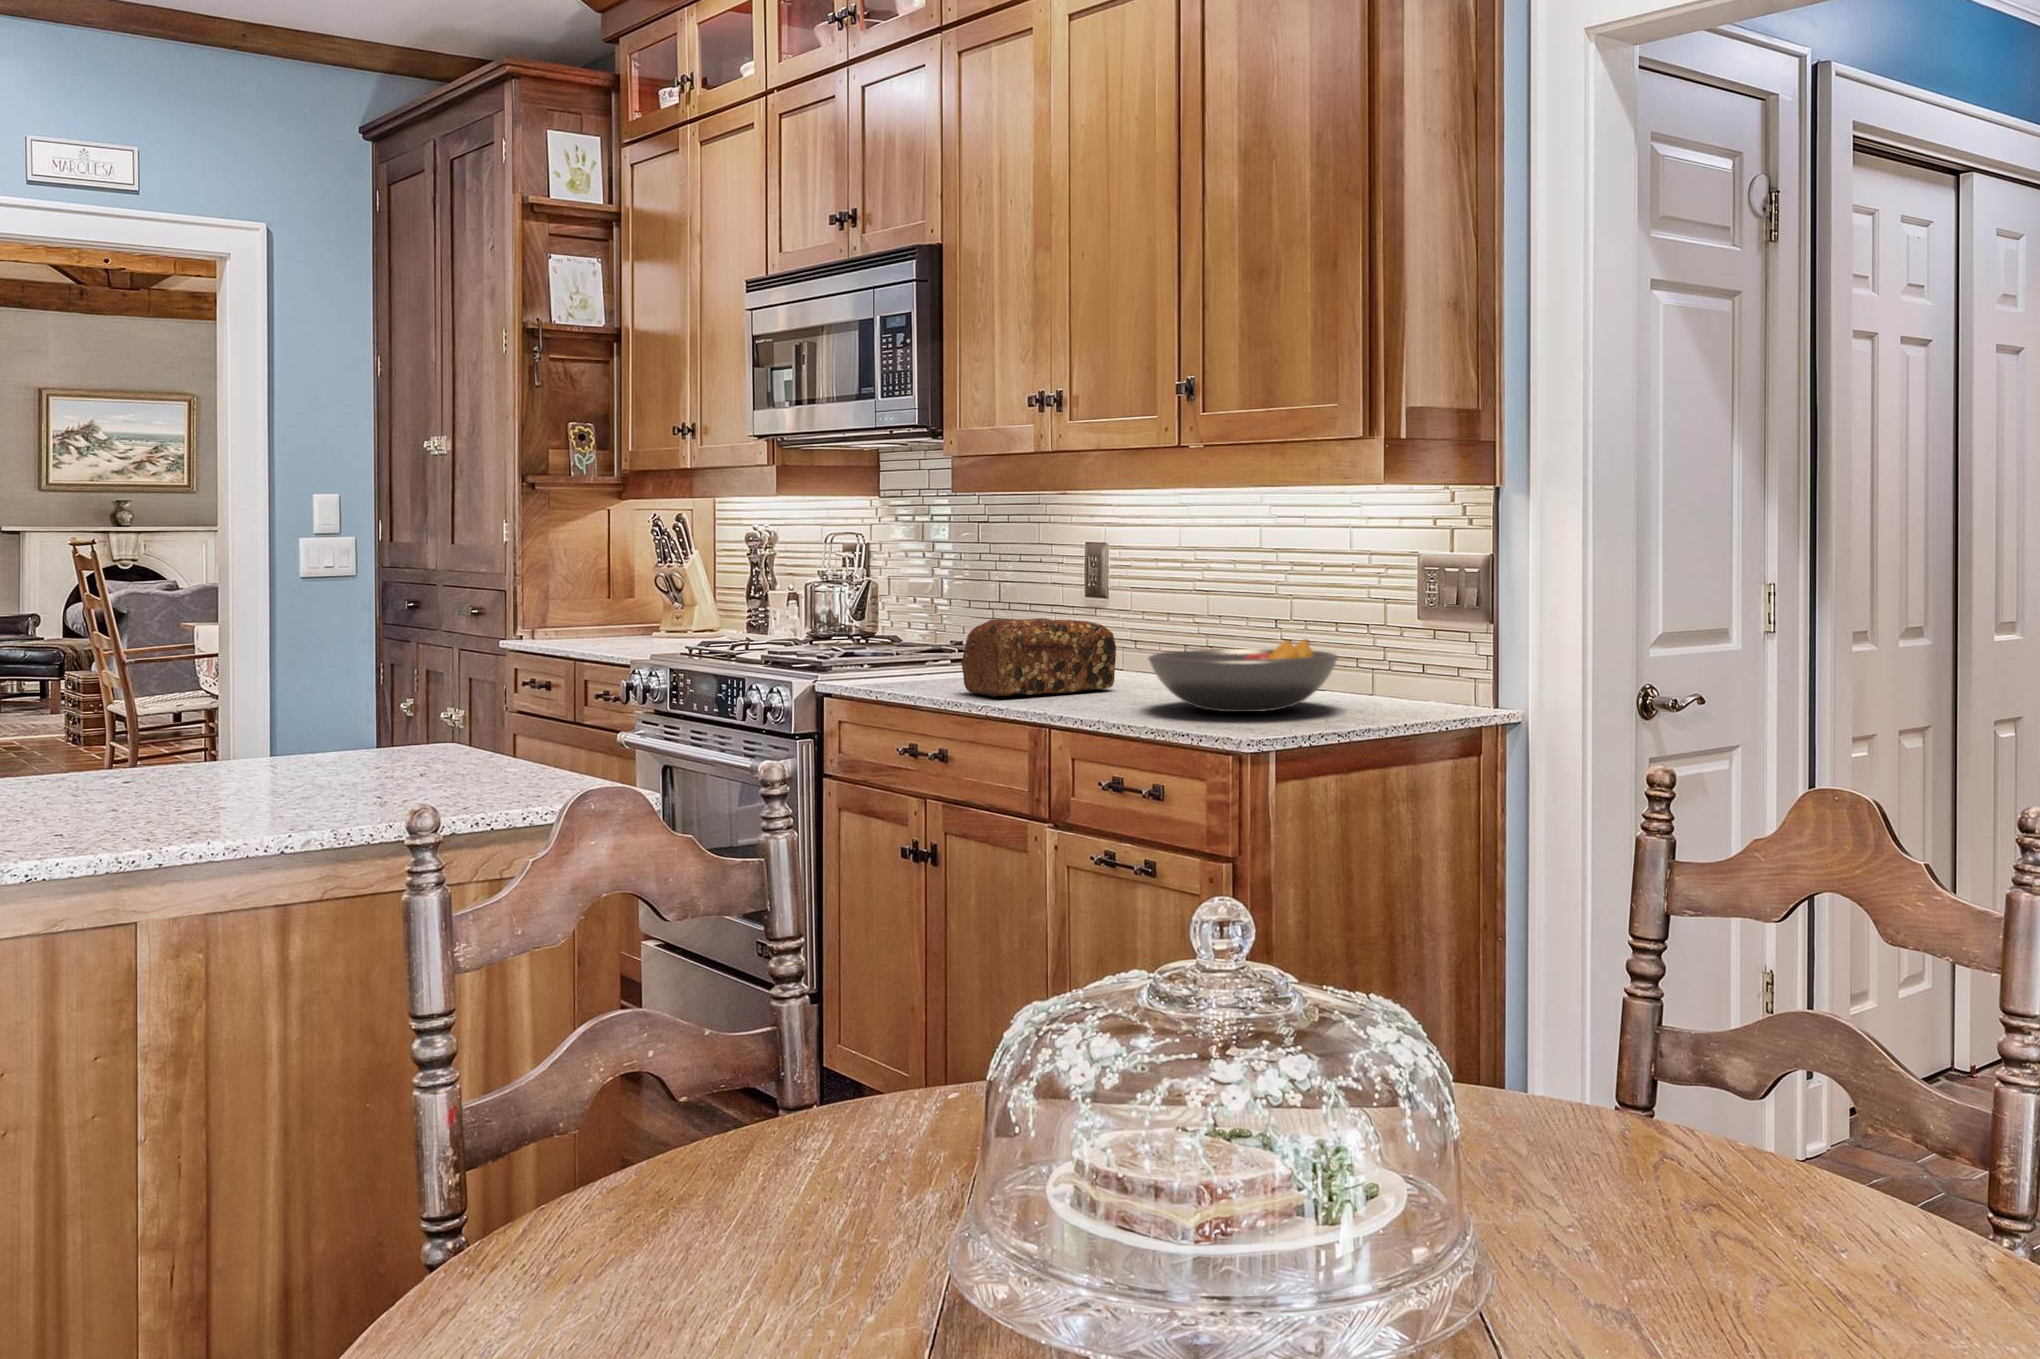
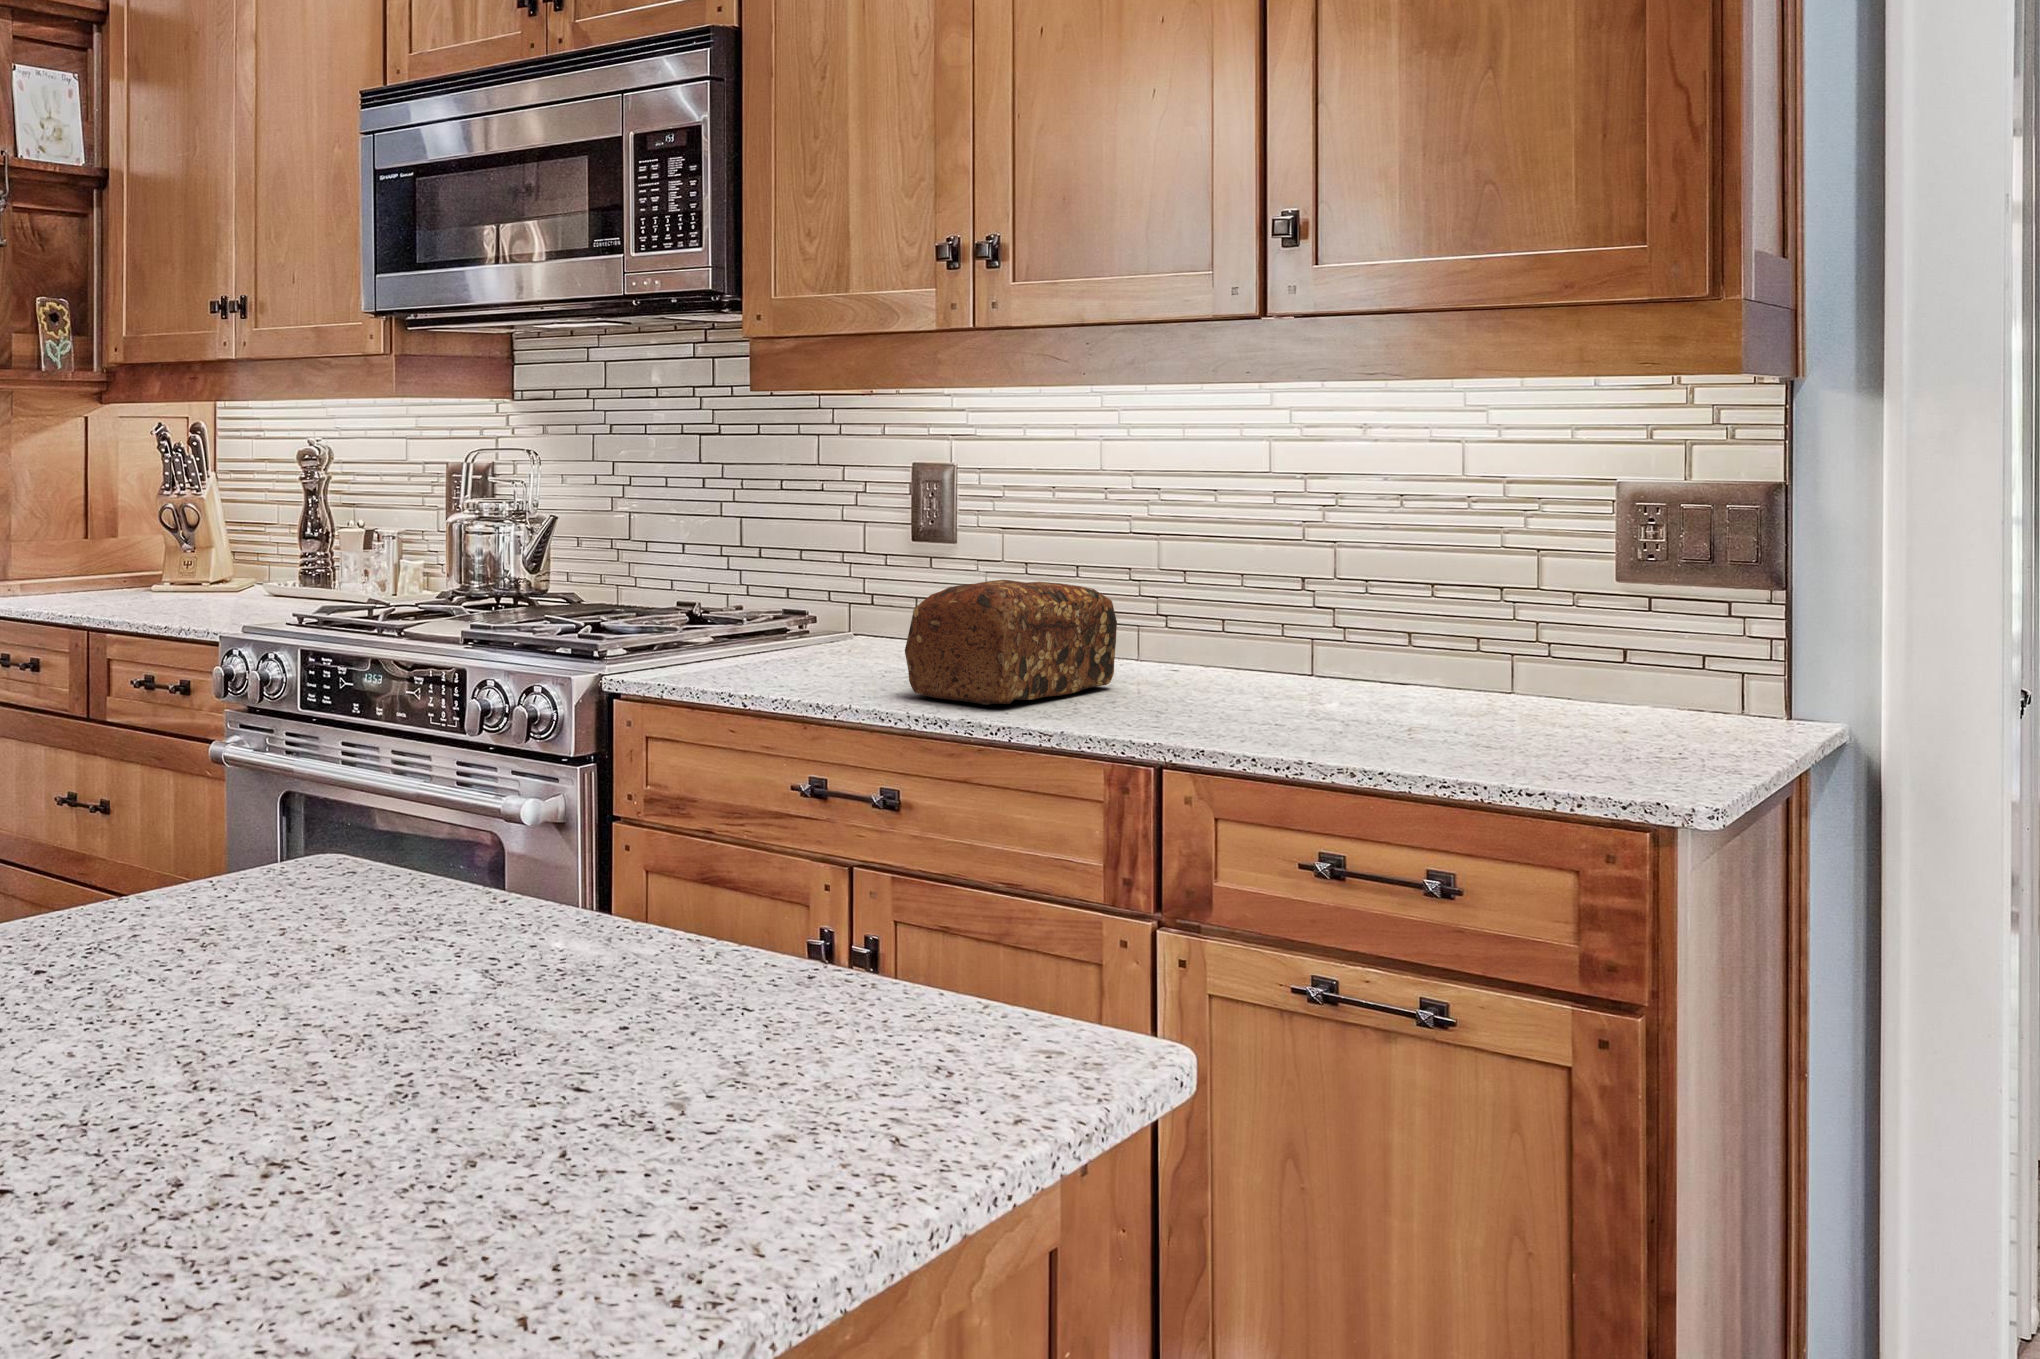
fruit bowl: present [1149,639,1338,712] -> none [1277,614,1605,733]

